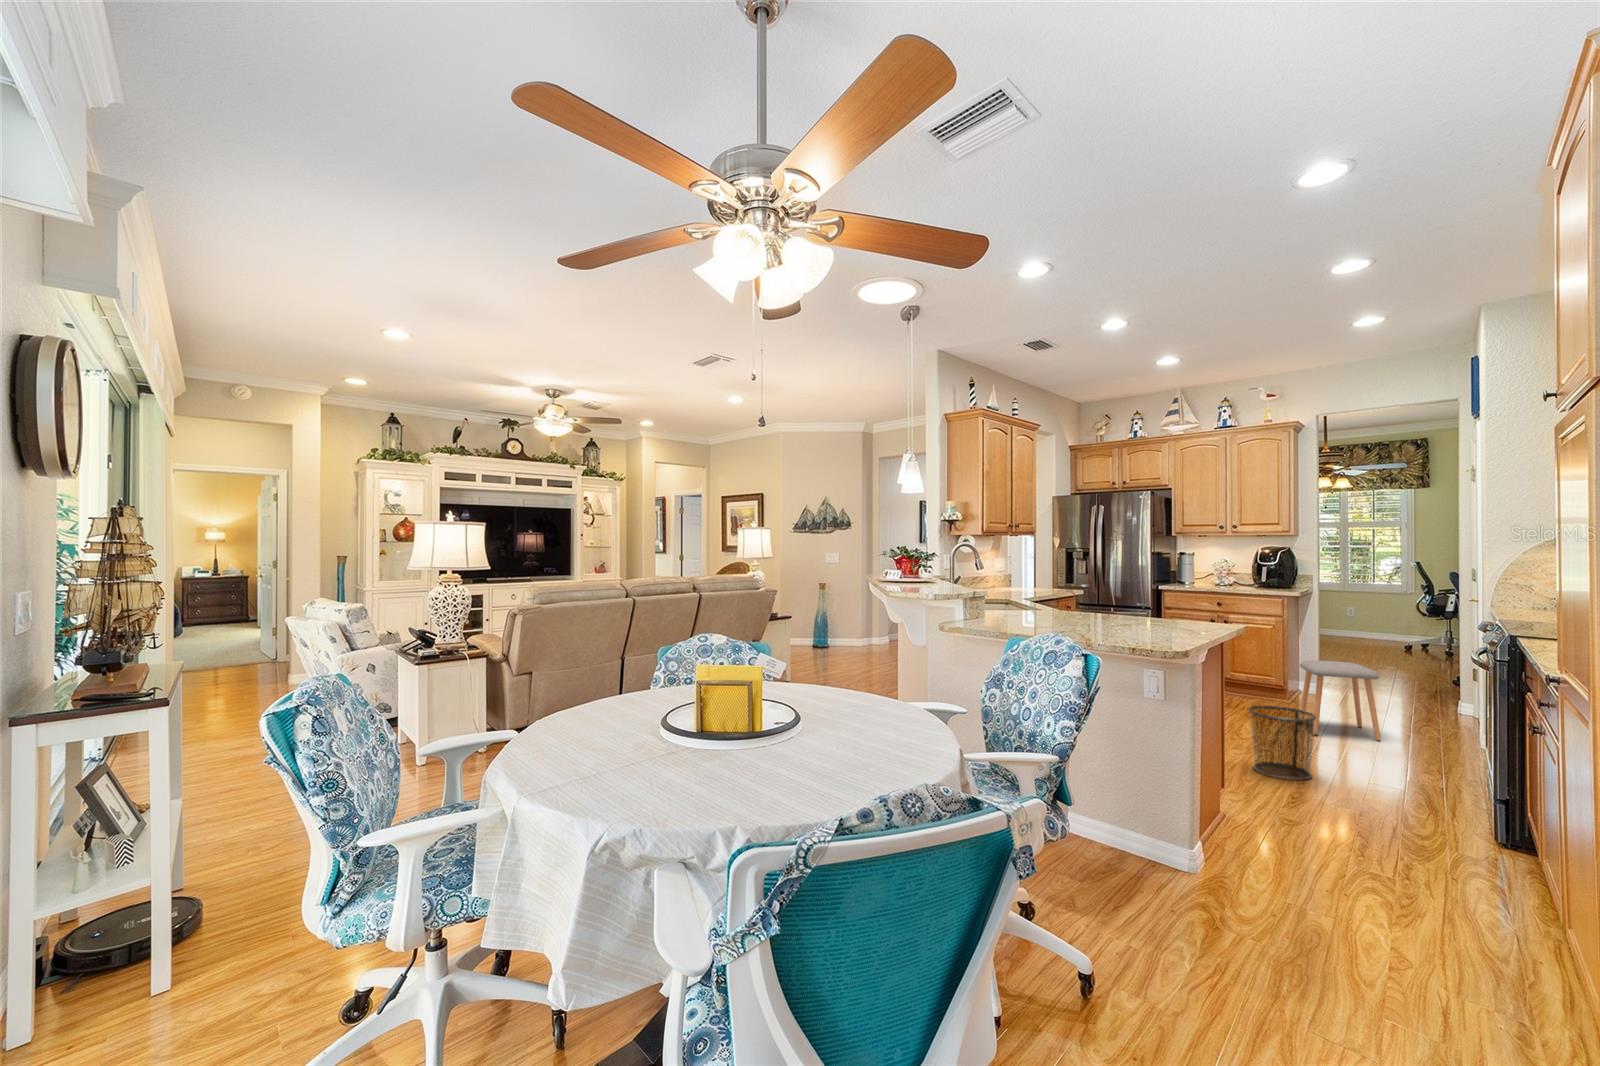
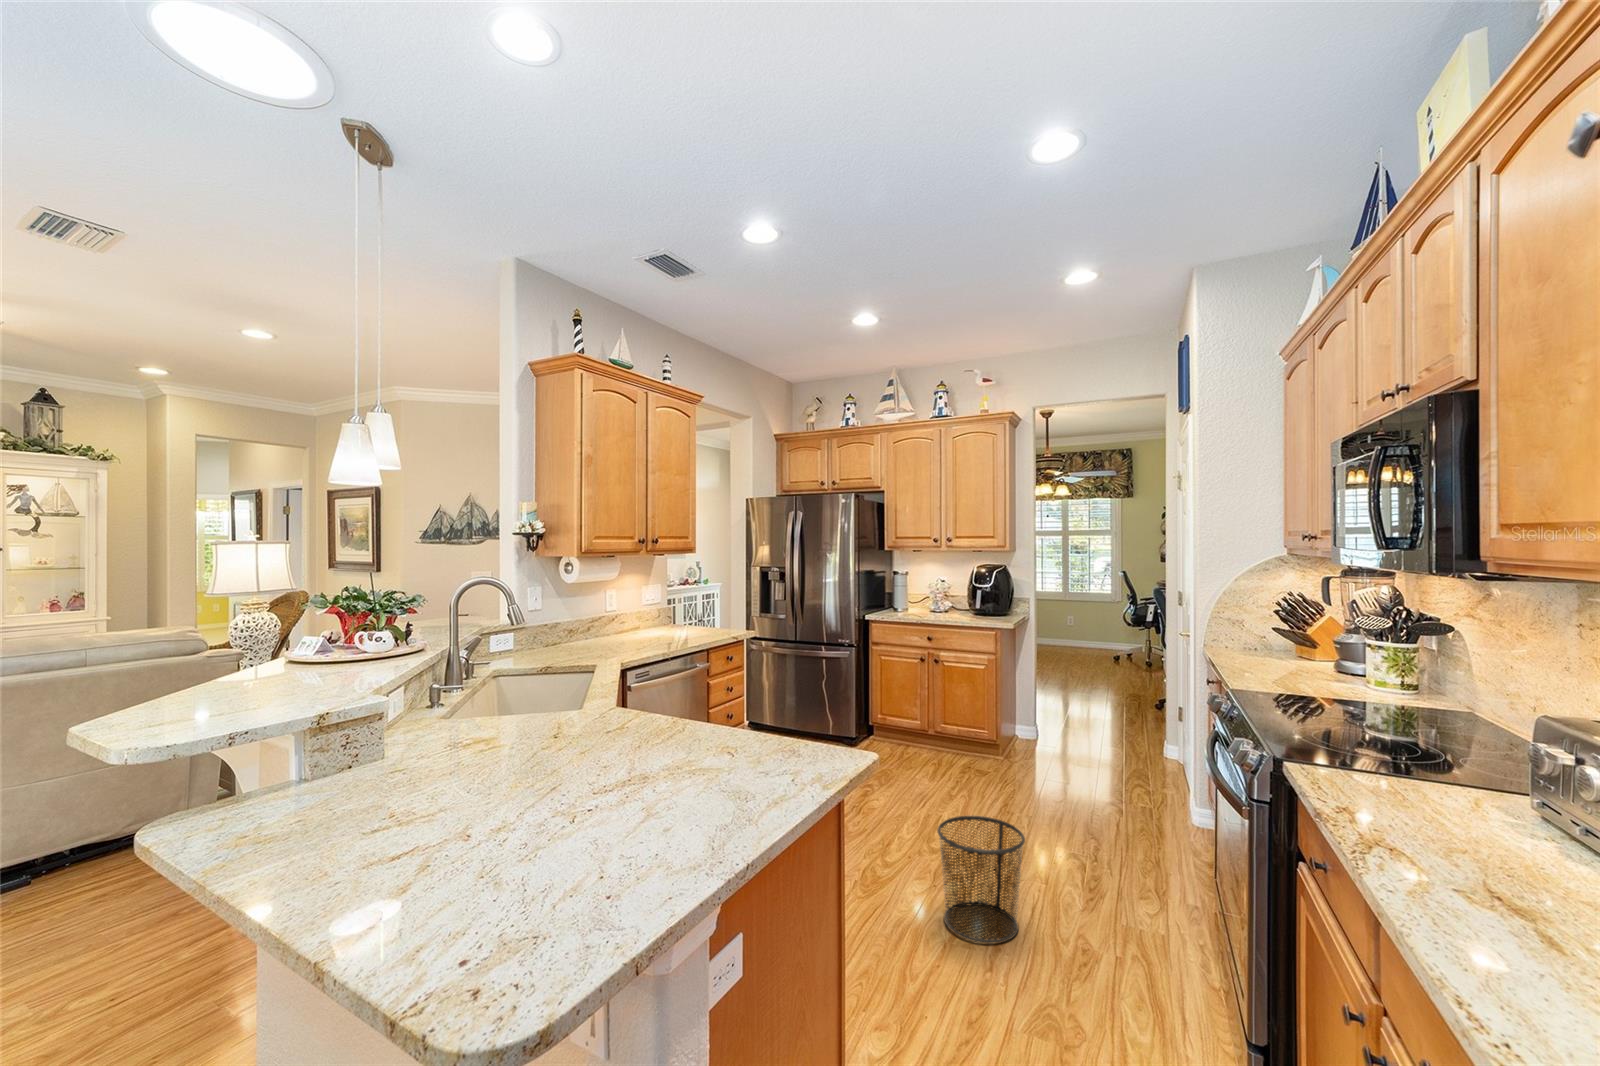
stool: present [1299,661,1381,741] -> none [1011,718,1101,828]

